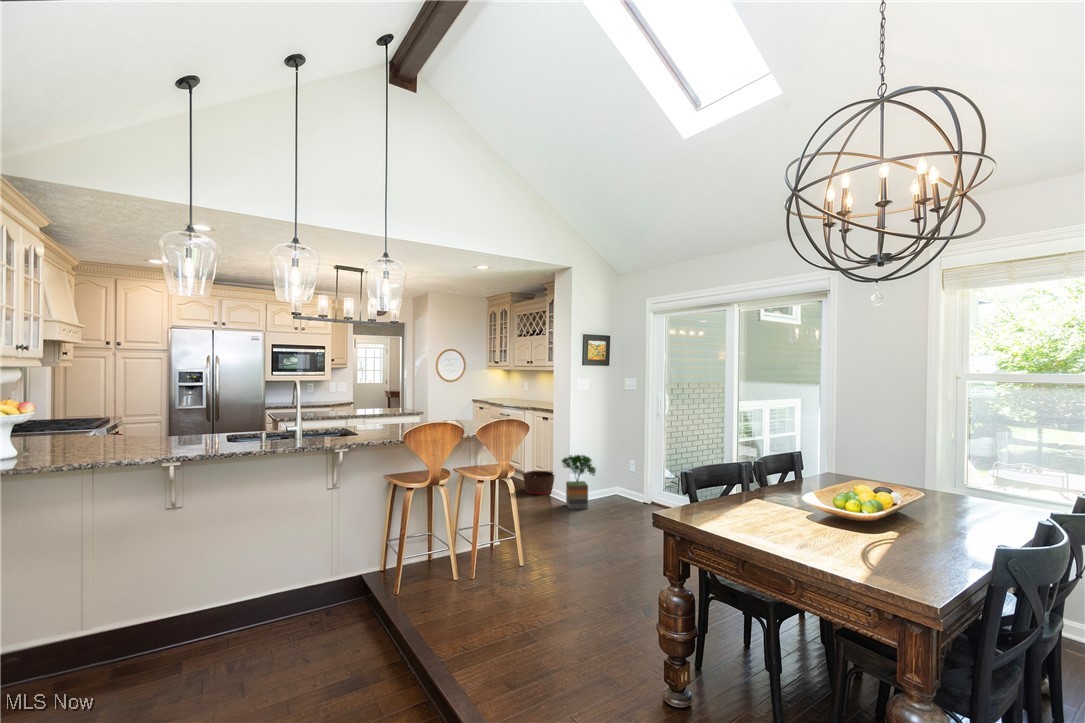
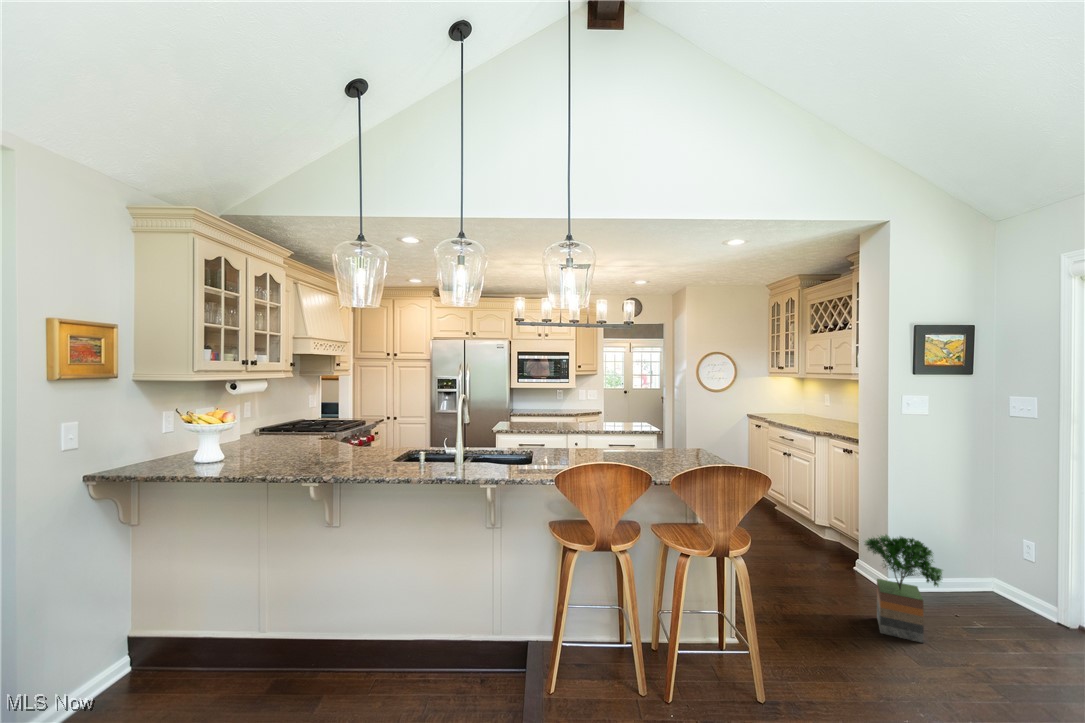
basket: present [523,471,555,495] -> none [801,537,861,583]

